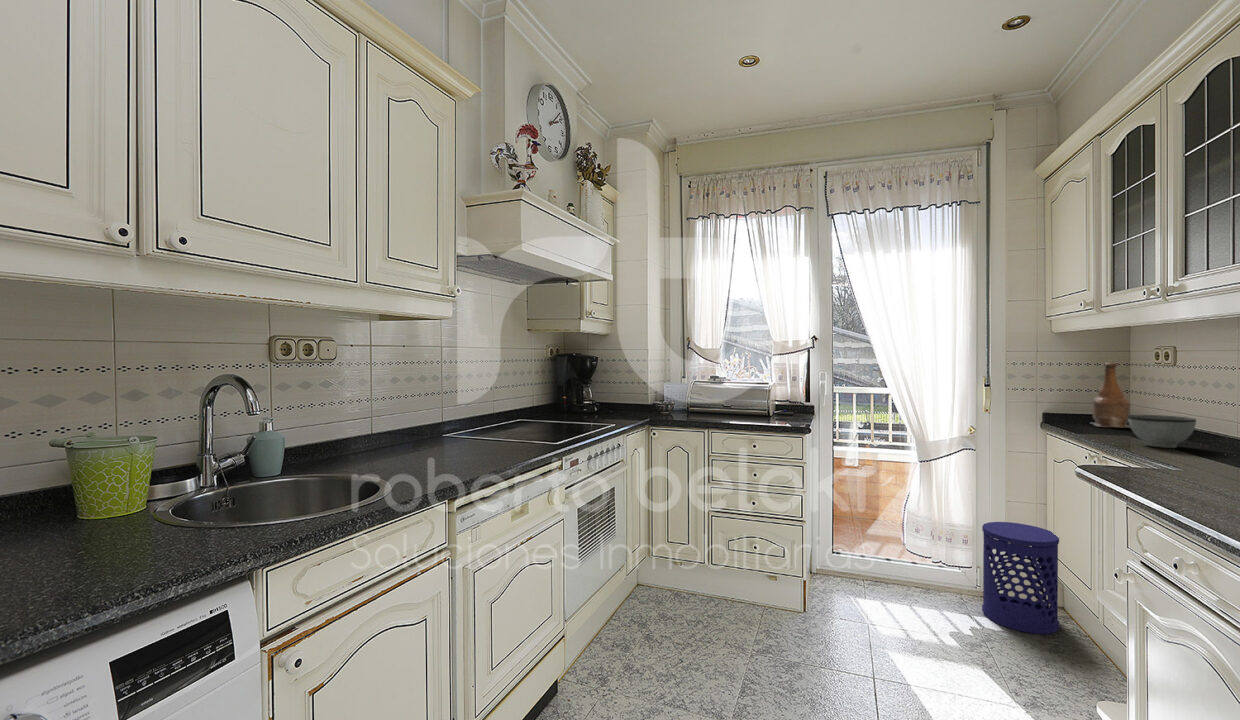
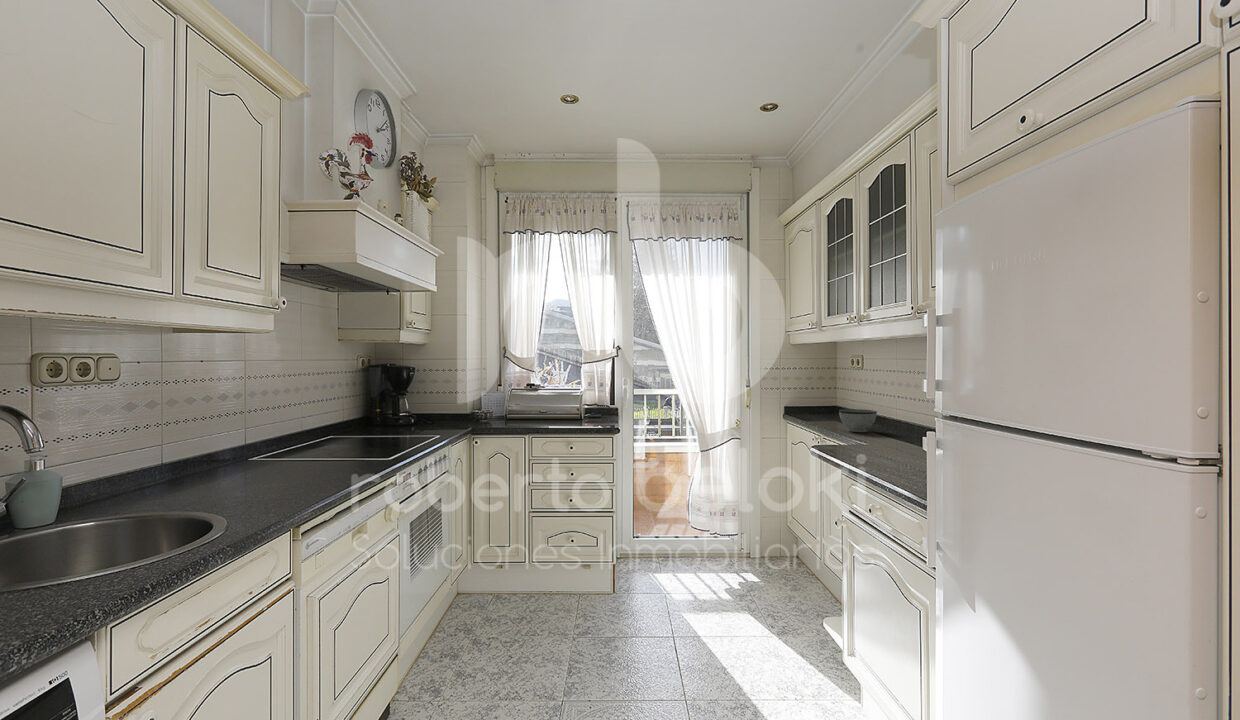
bottle: present [1092,362,1130,427] -> none [814,370,841,418]
waste bin: present [982,522,1059,634] -> none [746,496,796,580]

